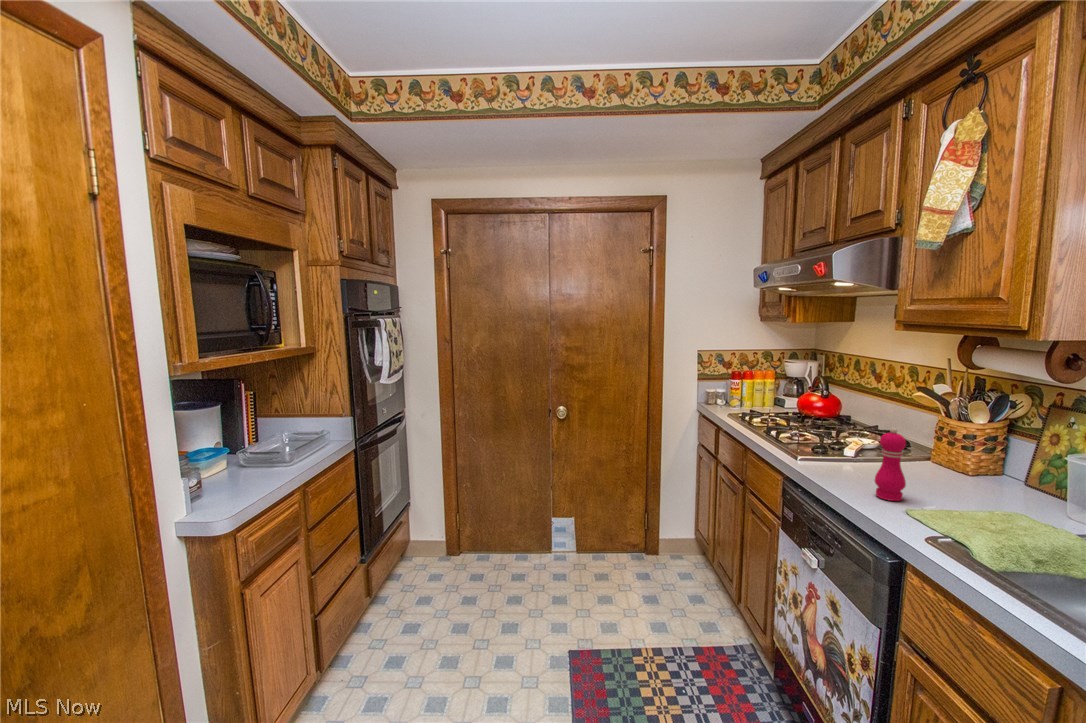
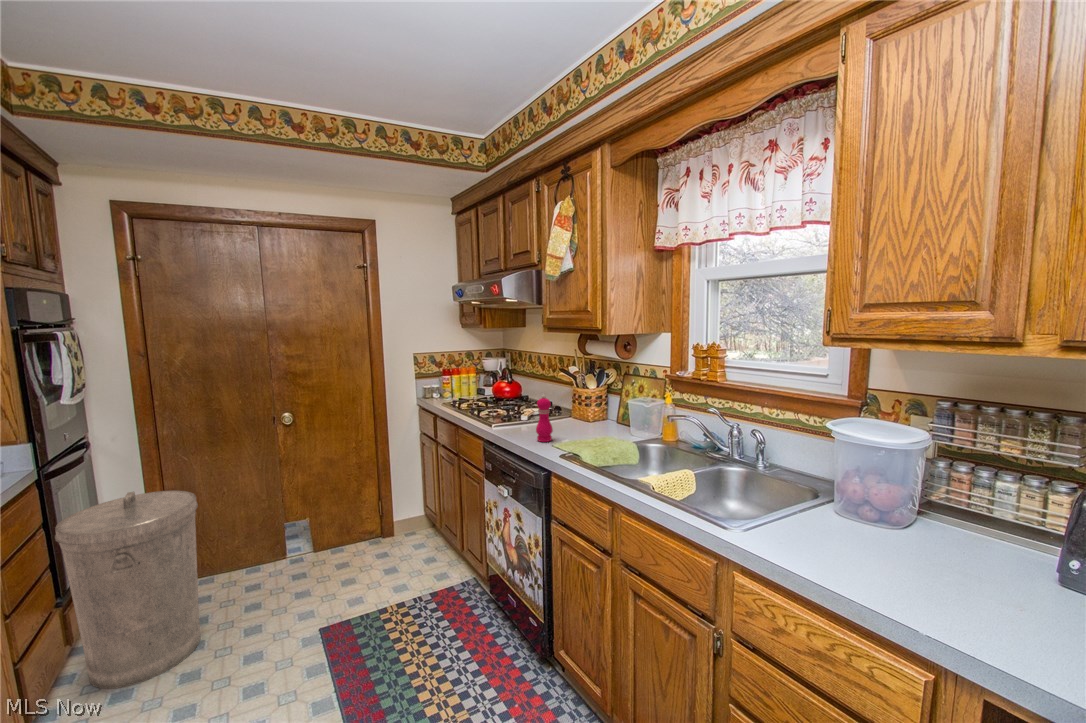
trash can: none [373,461,475,638] -> present [55,491,200,689]

